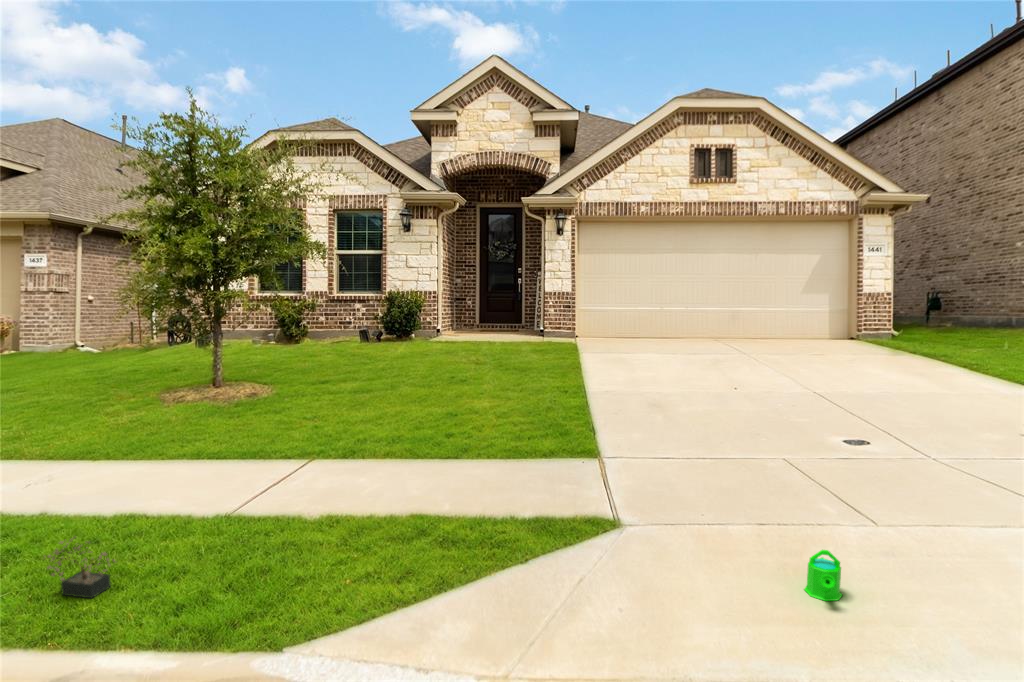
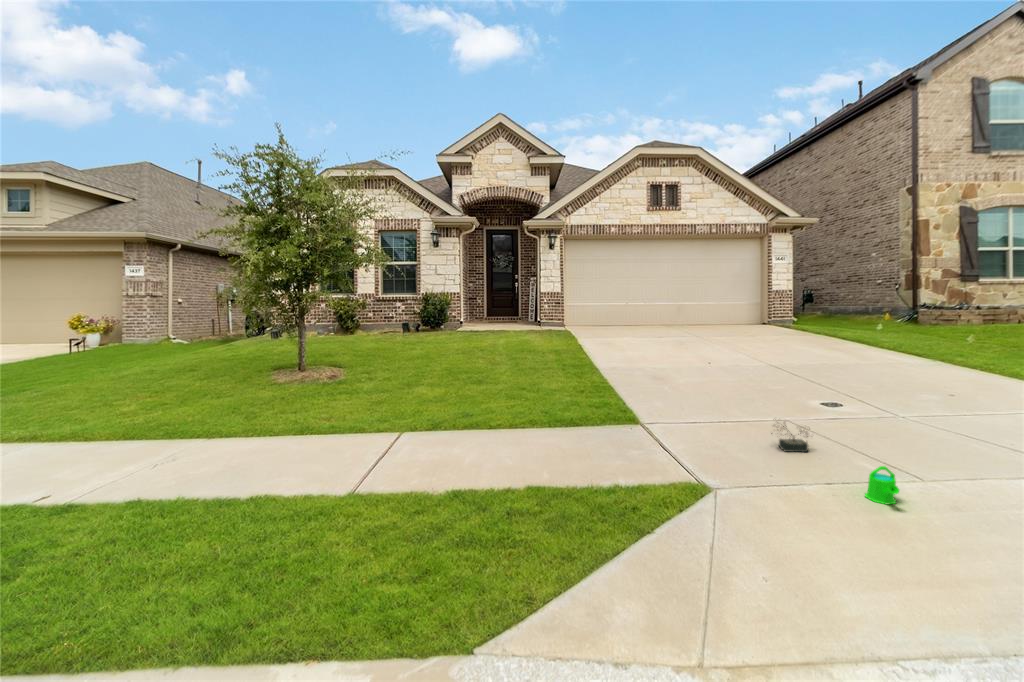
decorative plant: present [48,537,115,598] -> present [771,419,808,452]

